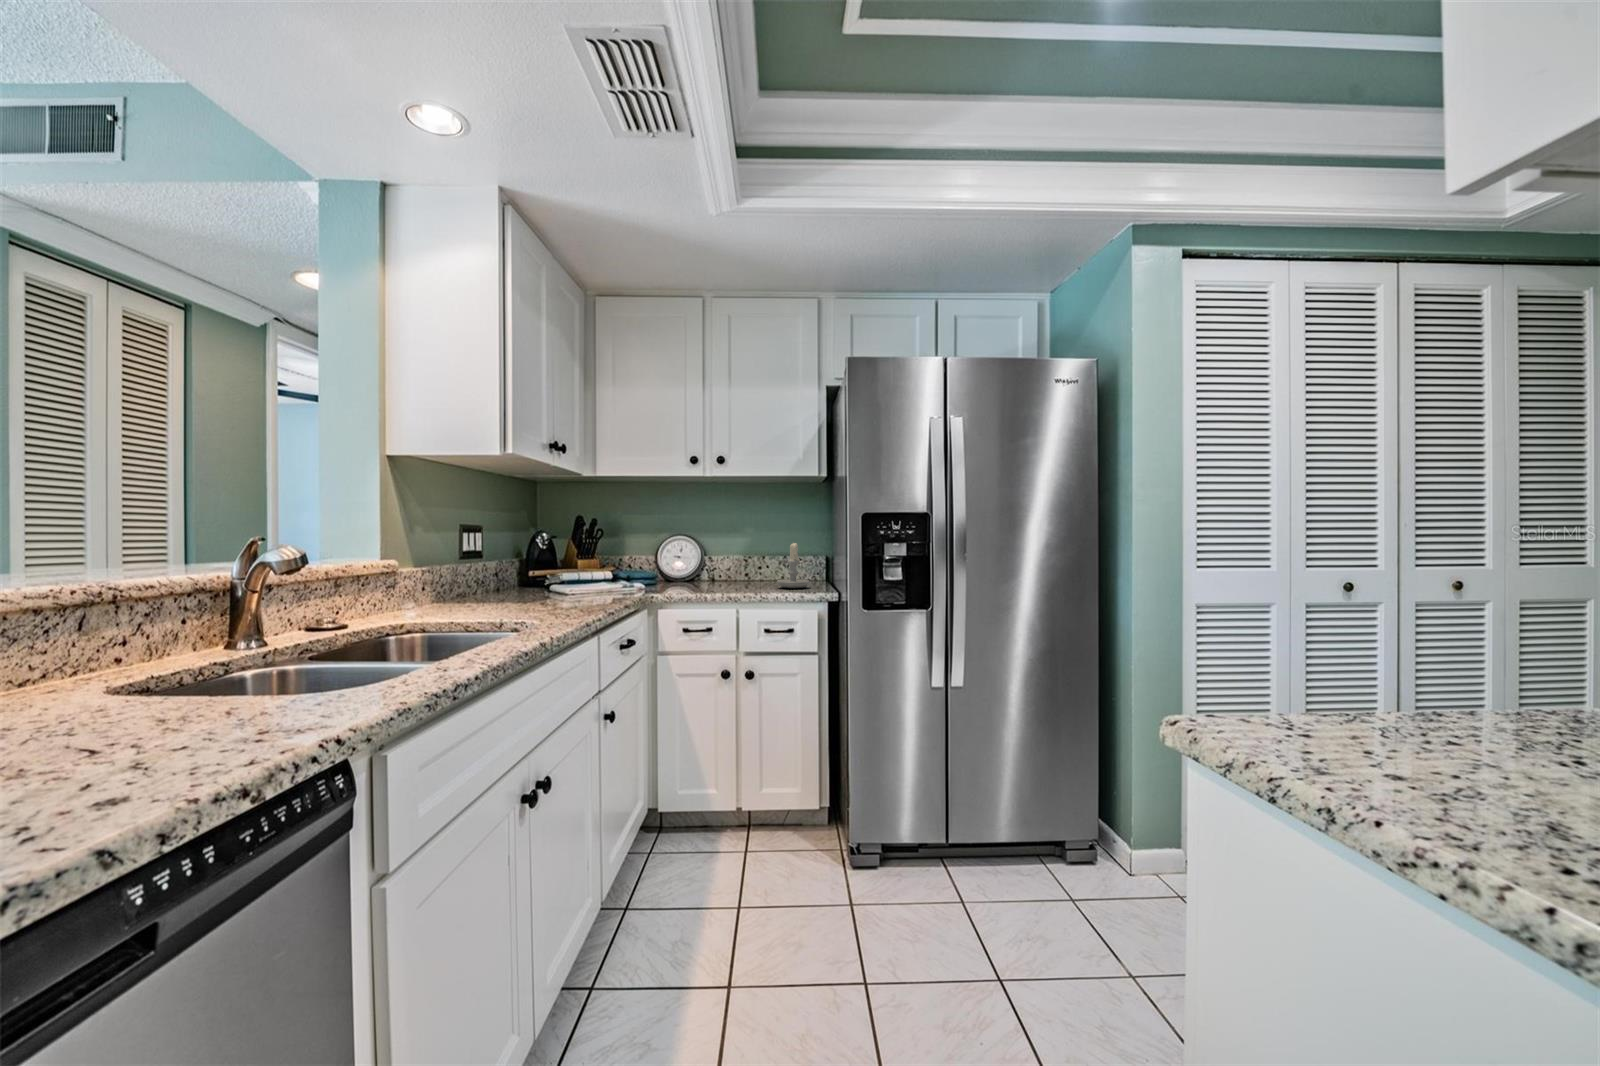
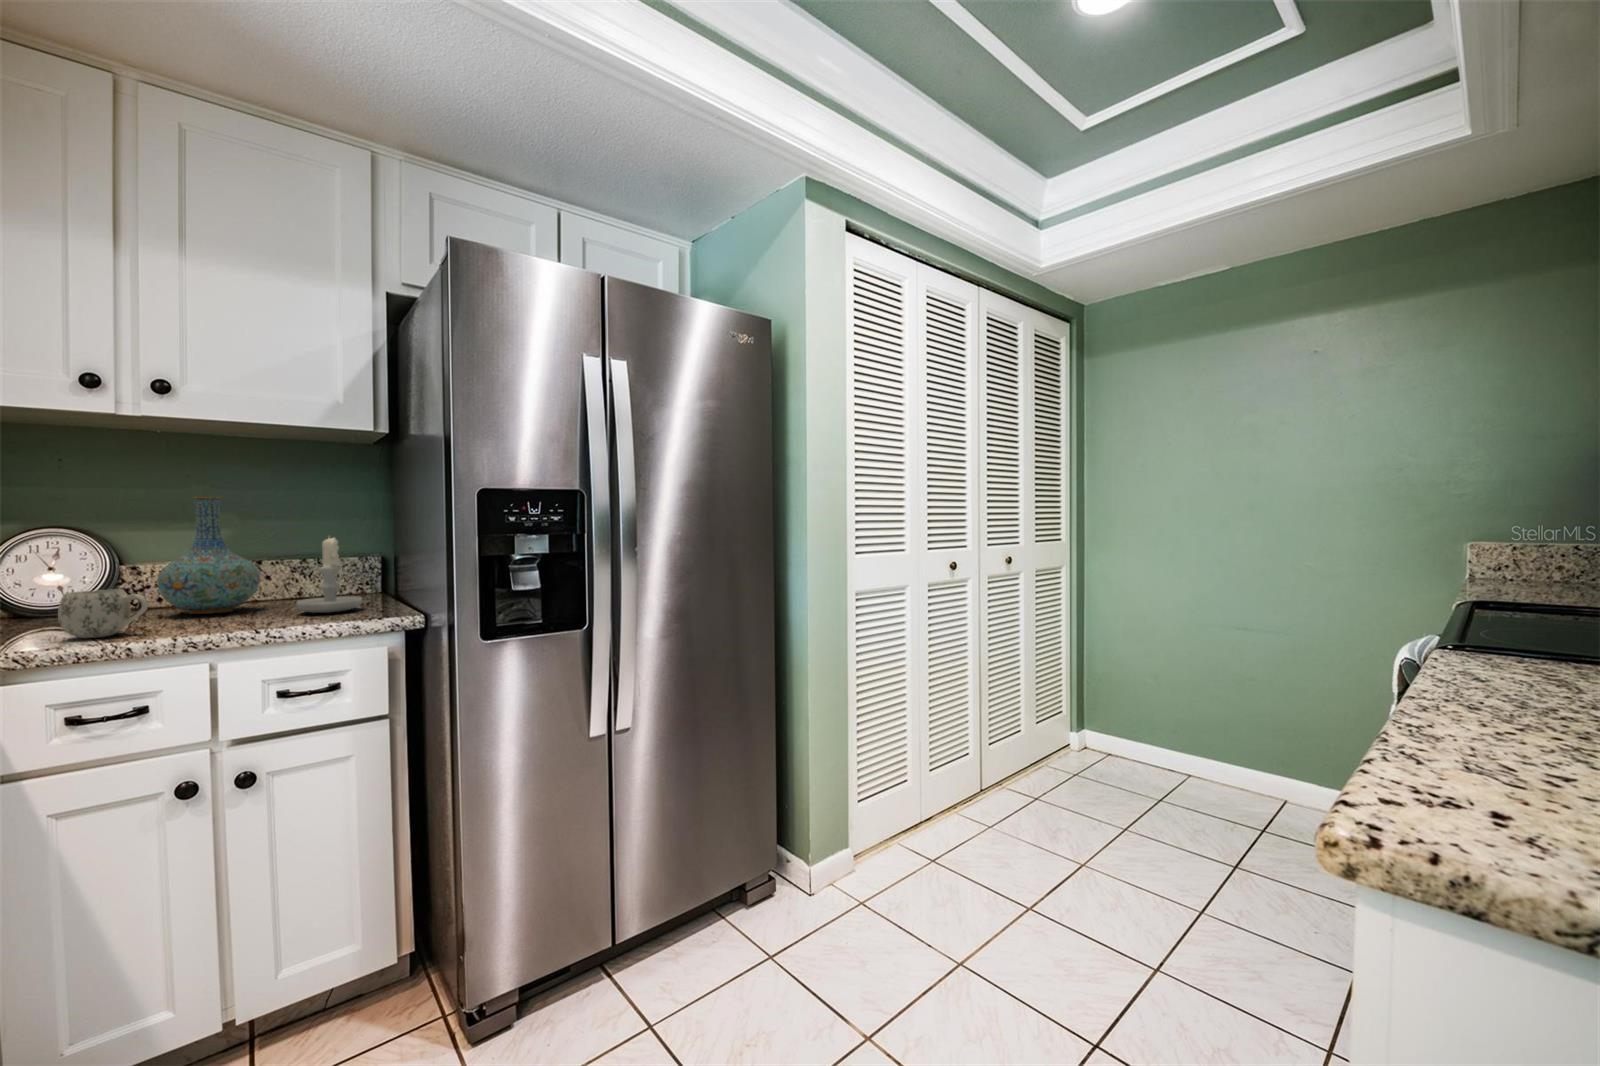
vase: none [720,519,763,585] -> present [157,497,260,614]
mug: none [683,567,715,591] -> present [58,589,148,638]

